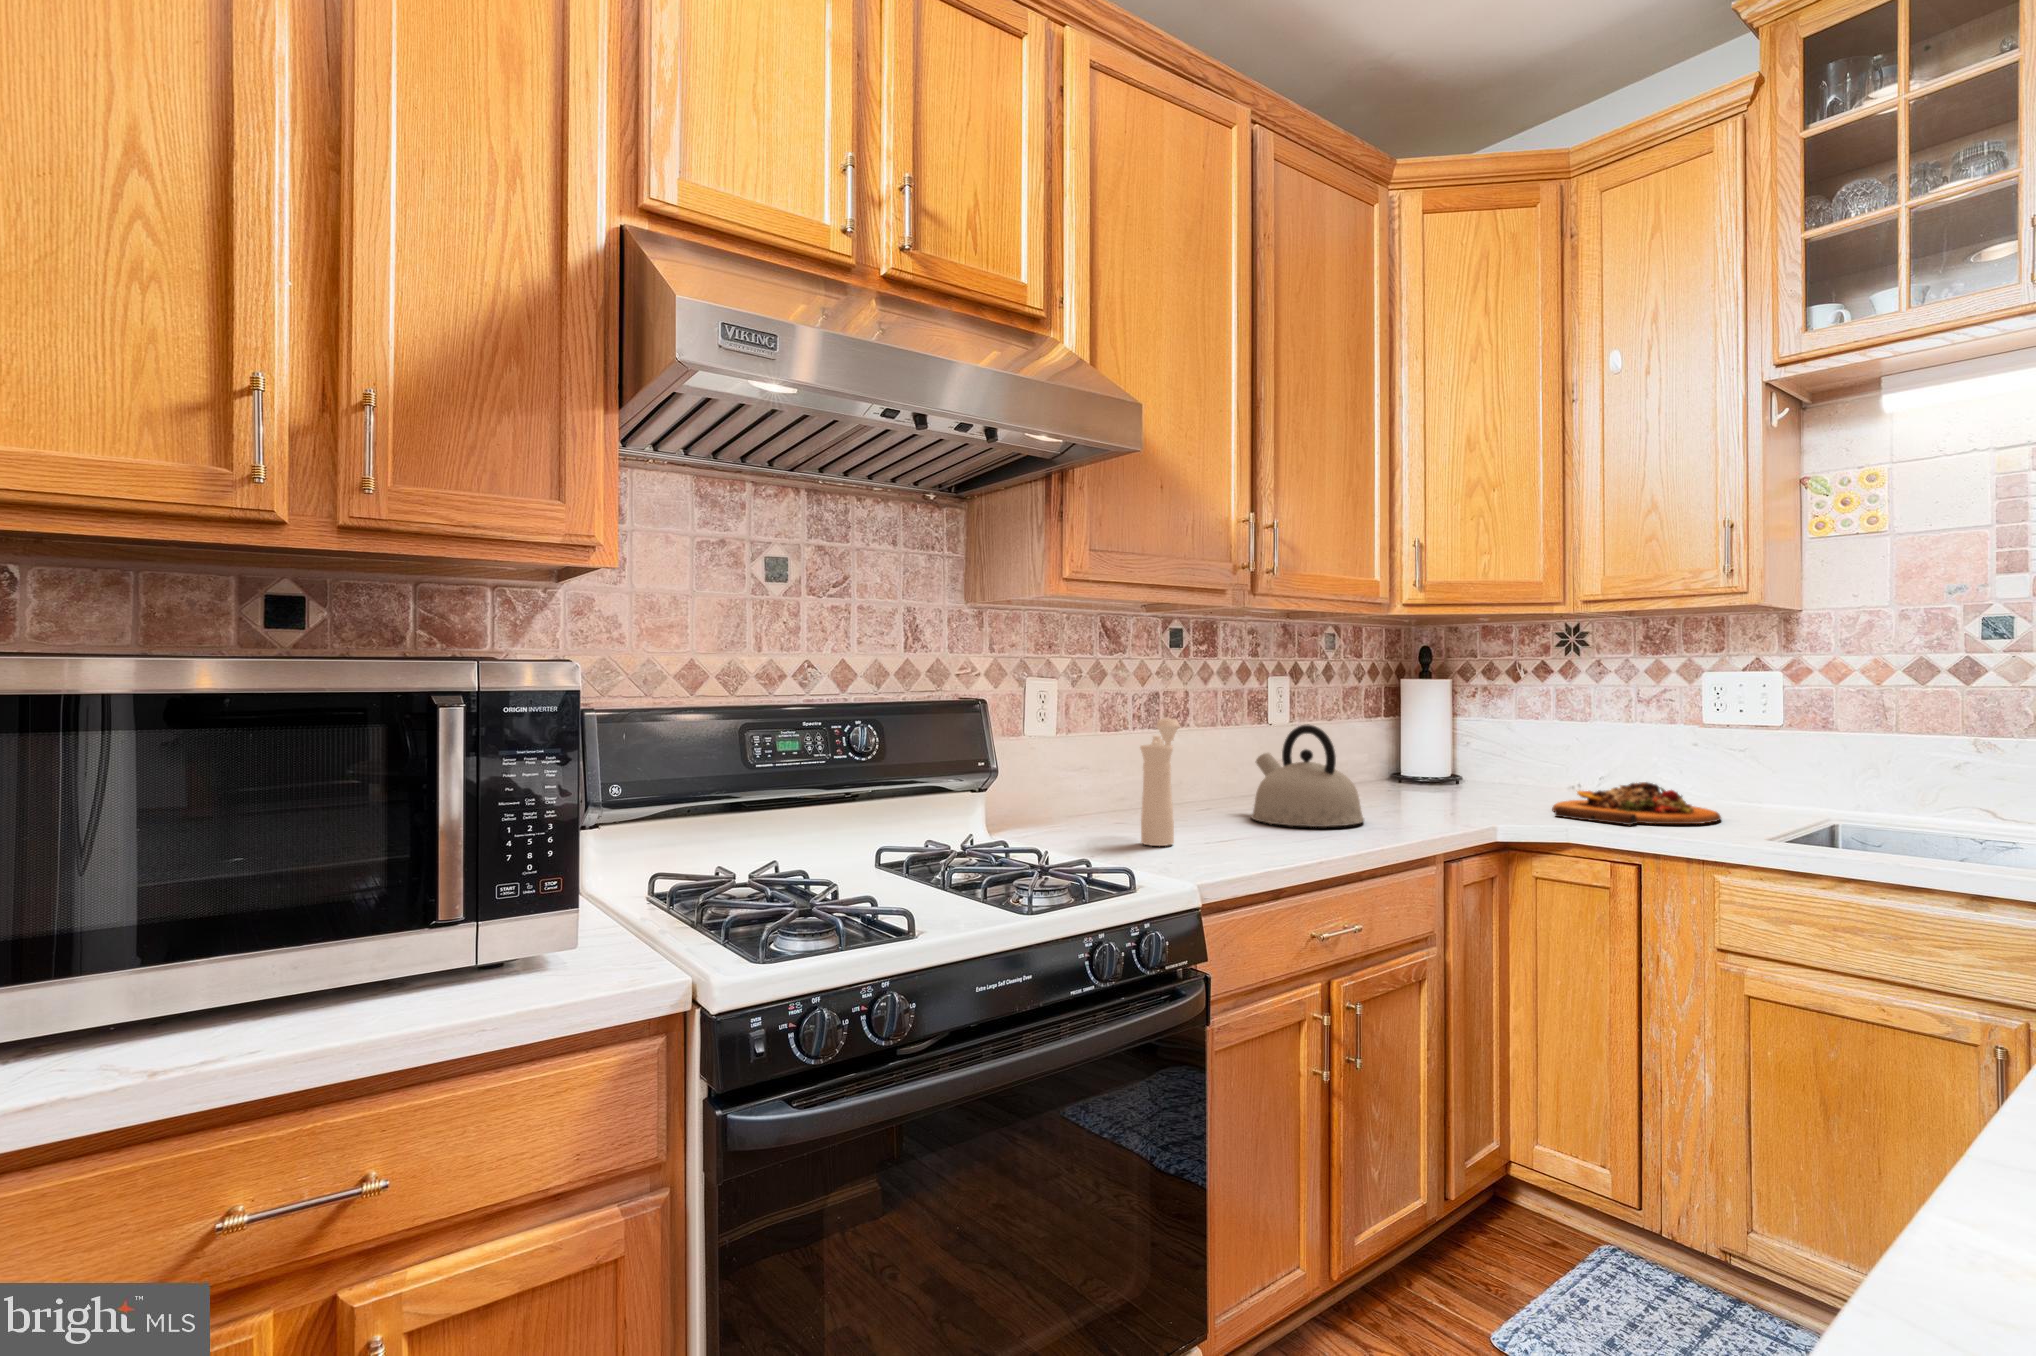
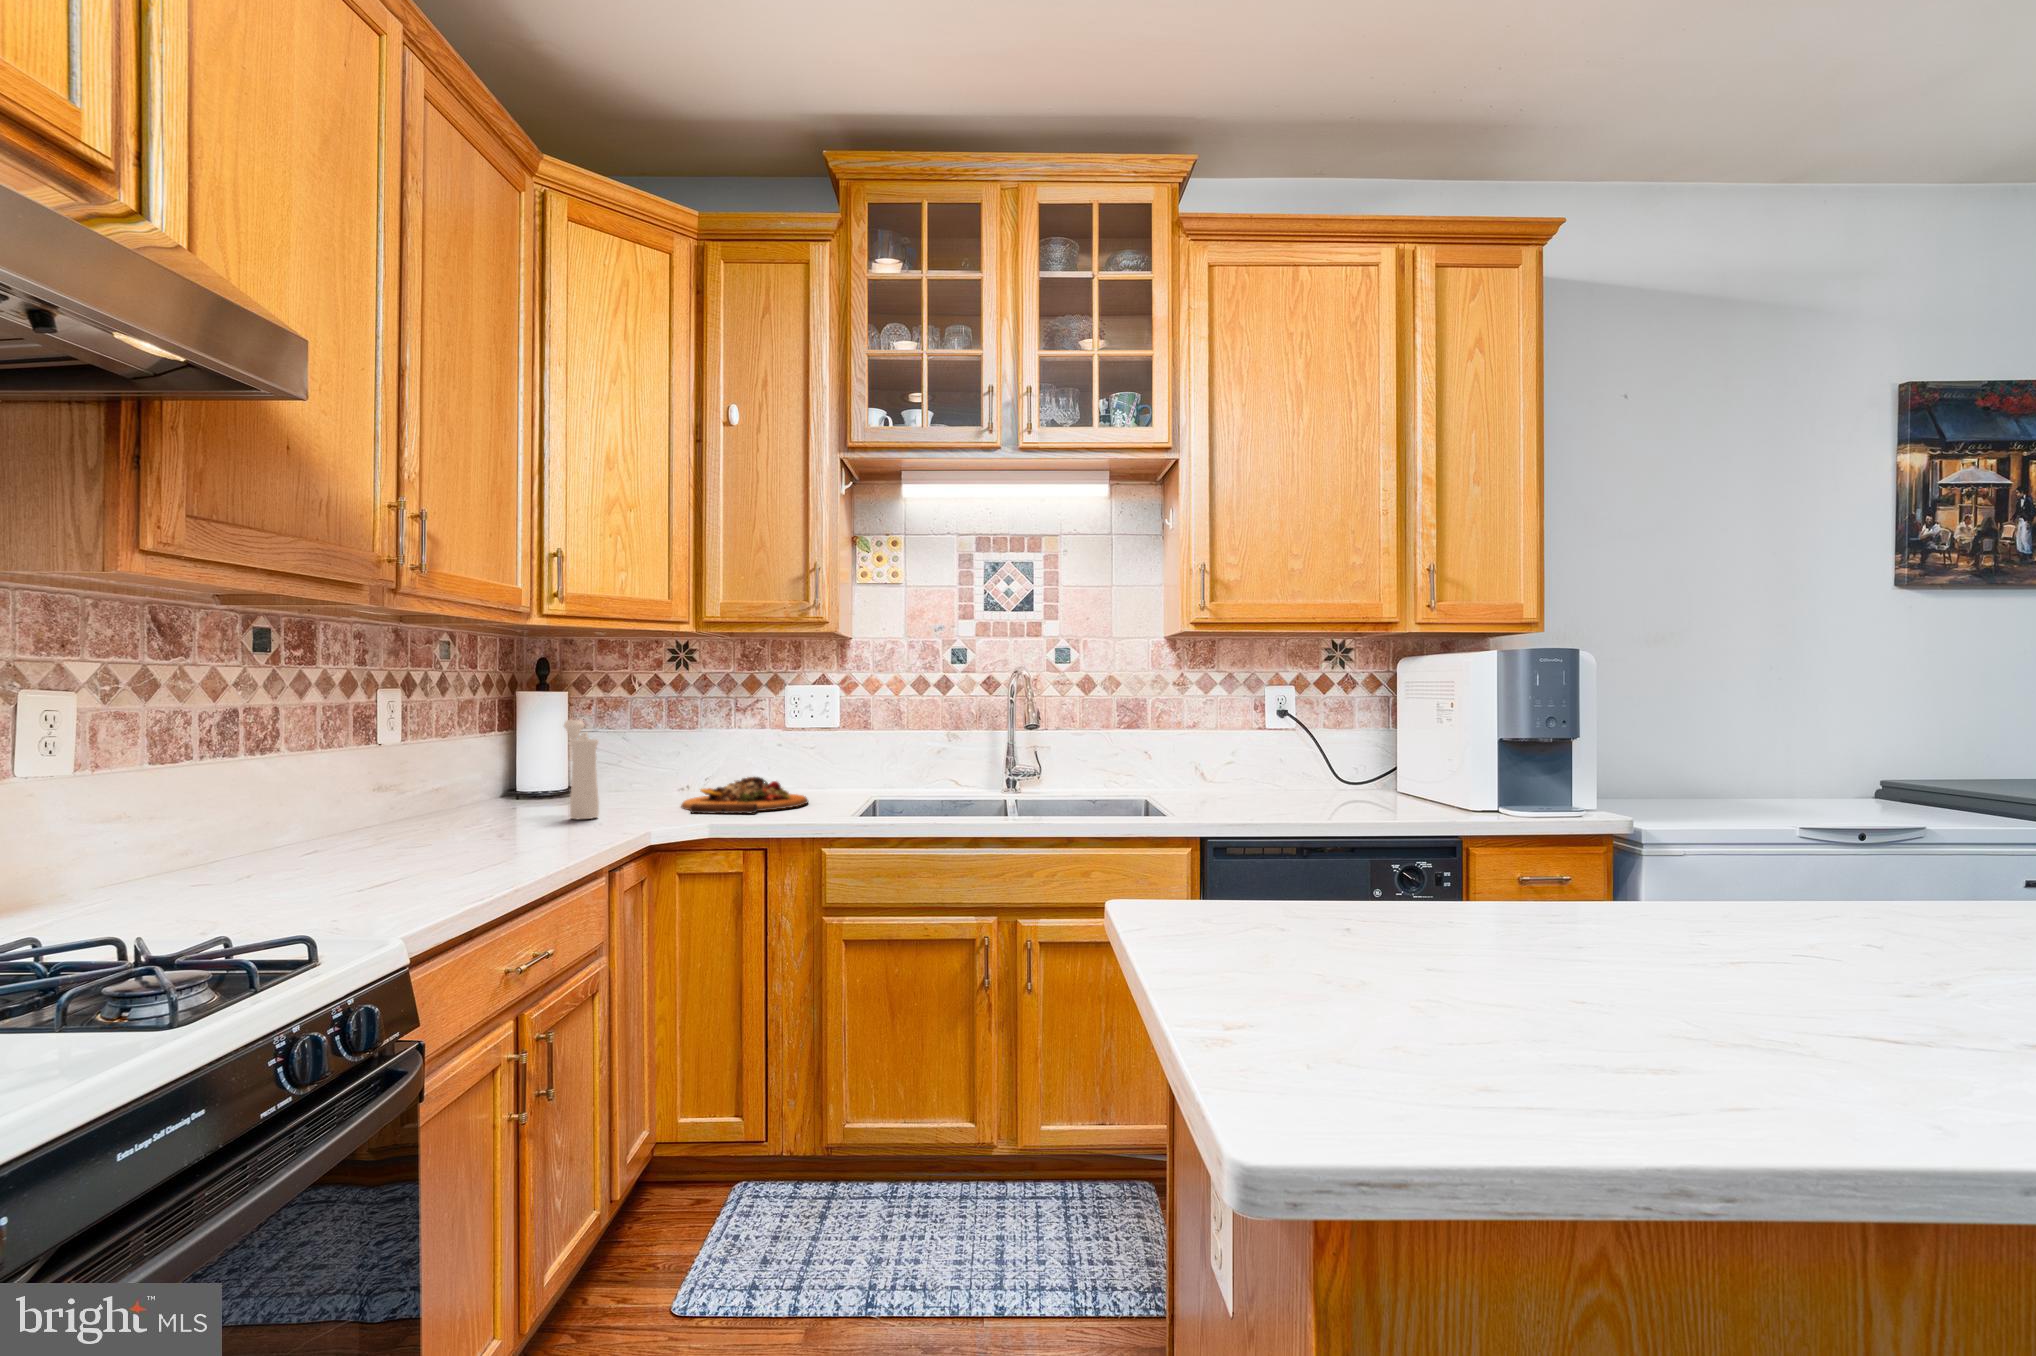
pepper mill: present [1140,719,1180,846] -> present [564,720,599,819]
kettle: present [1251,725,1364,827] -> none [386,741,527,856]

